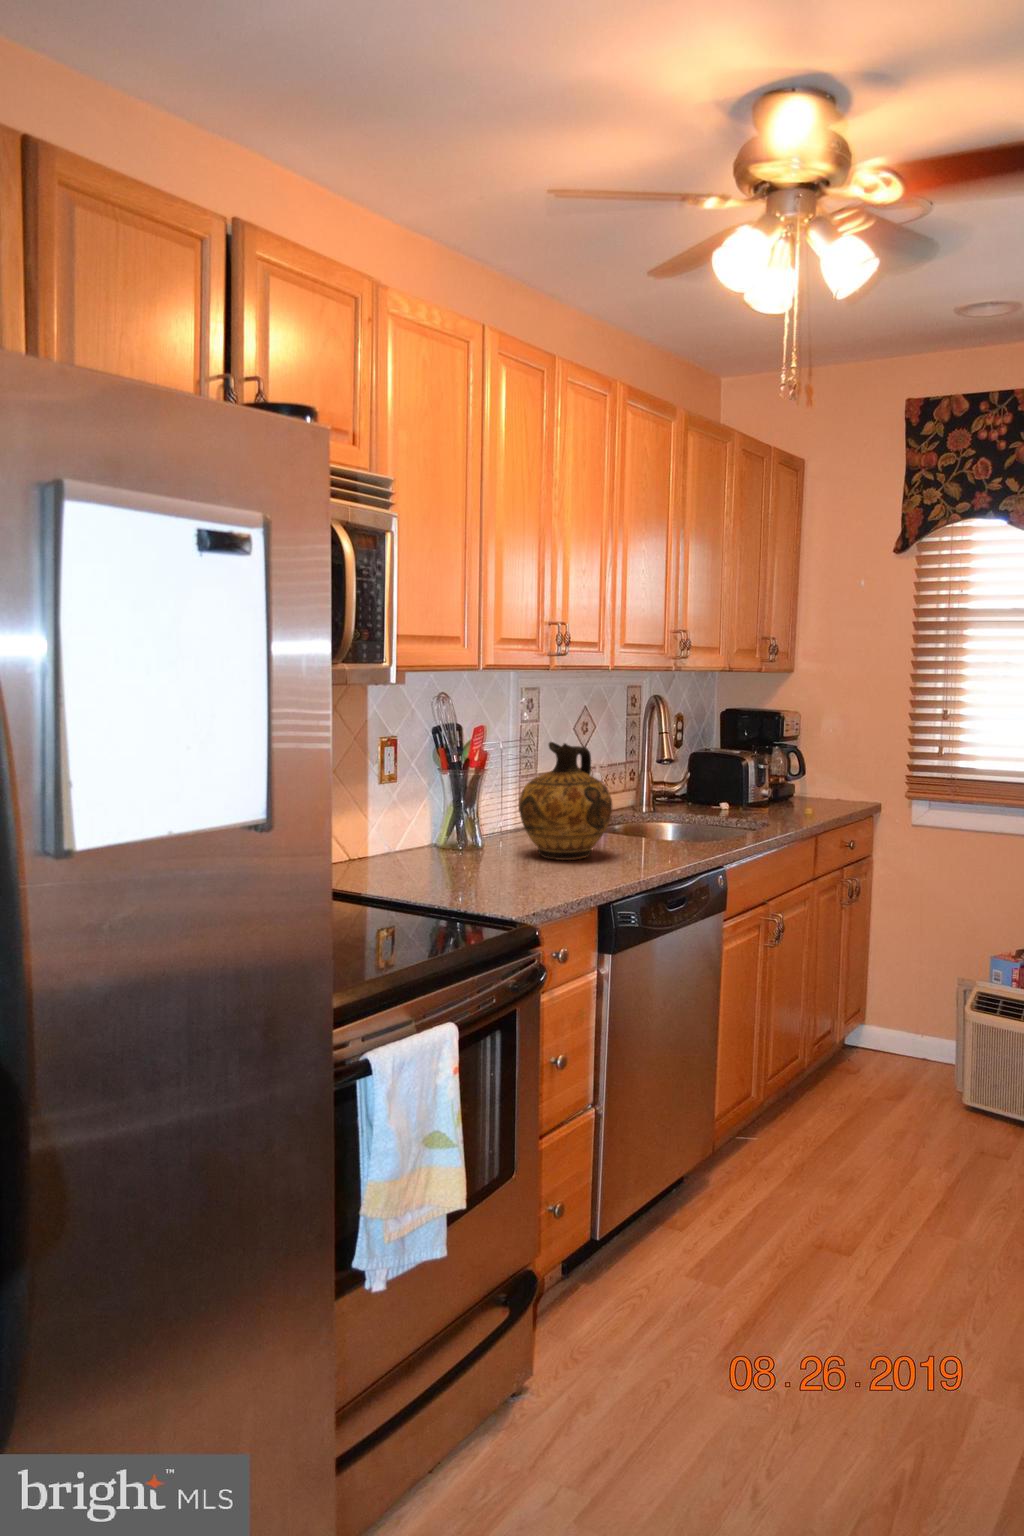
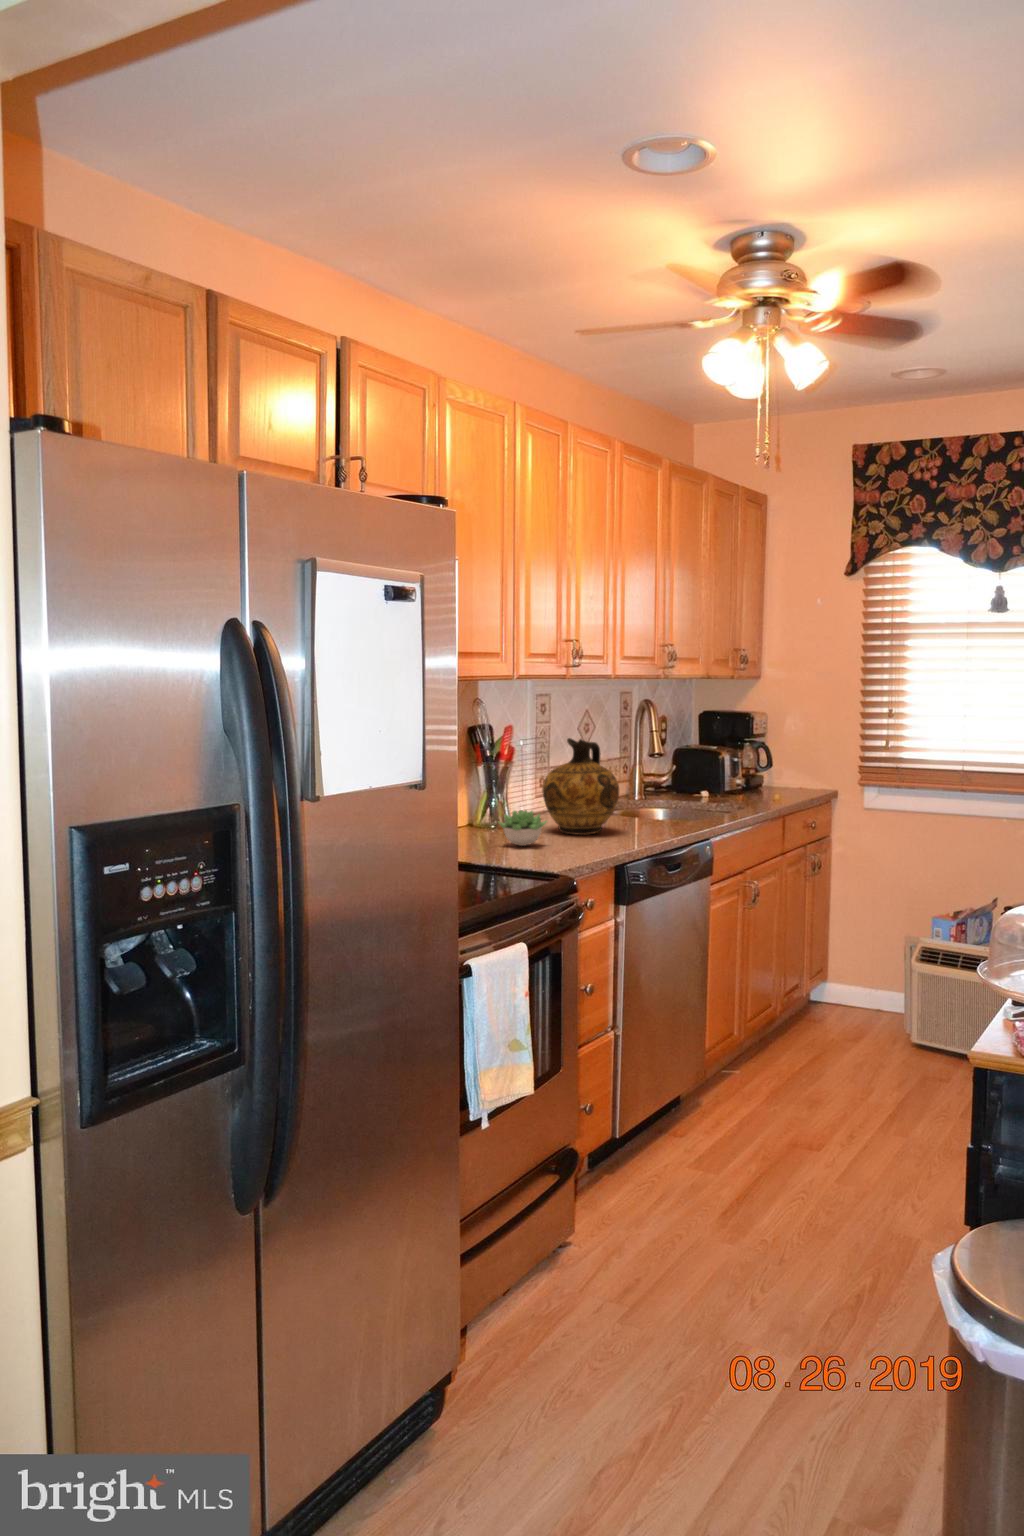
succulent plant: none [455,831,519,875] -> present [499,810,547,846]

